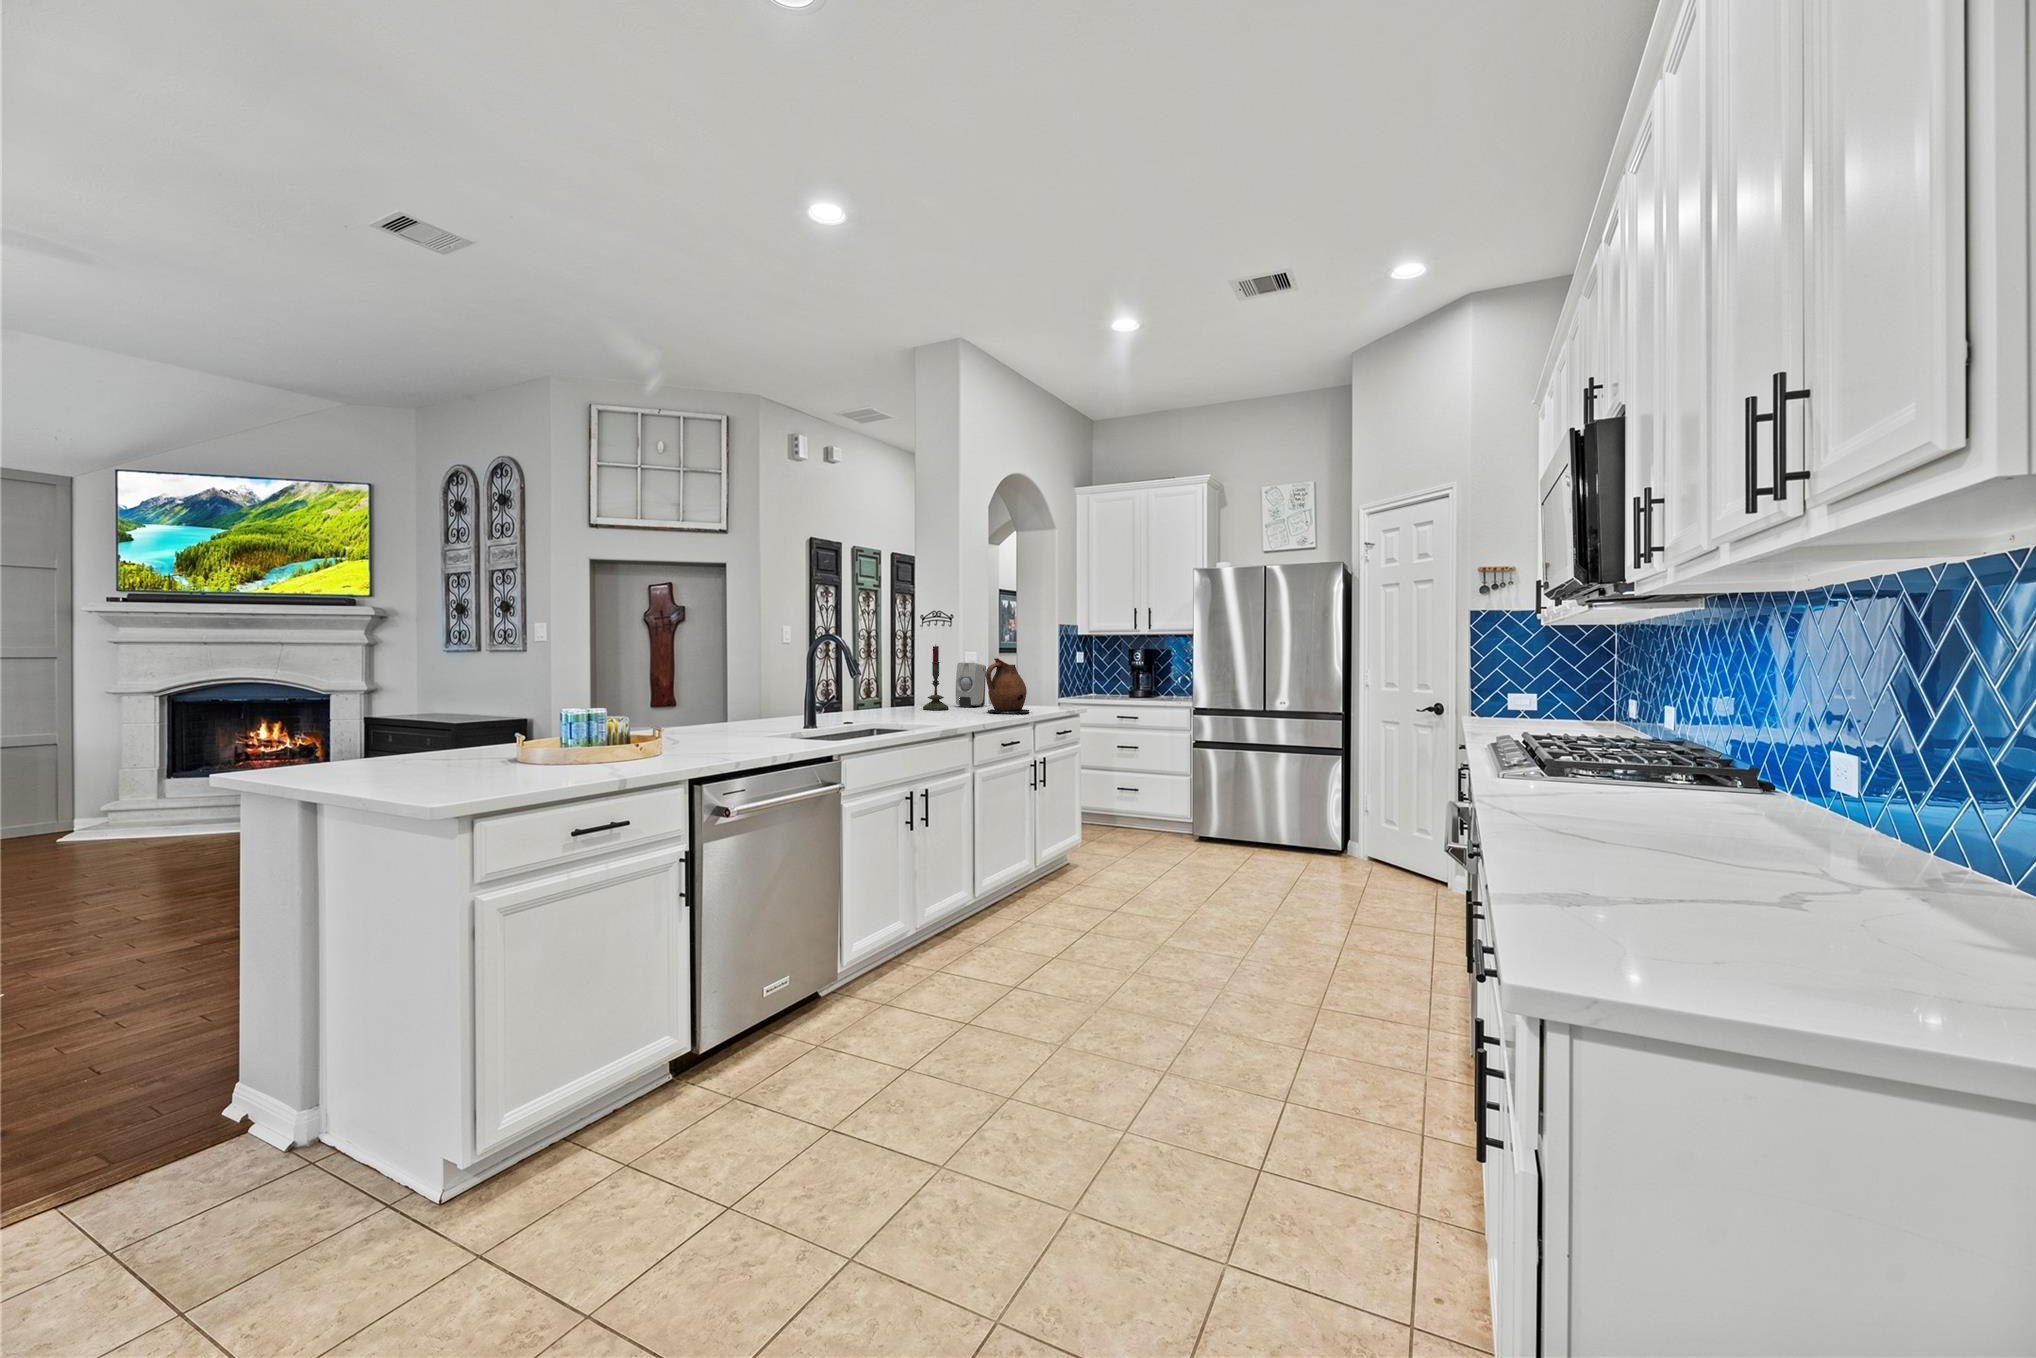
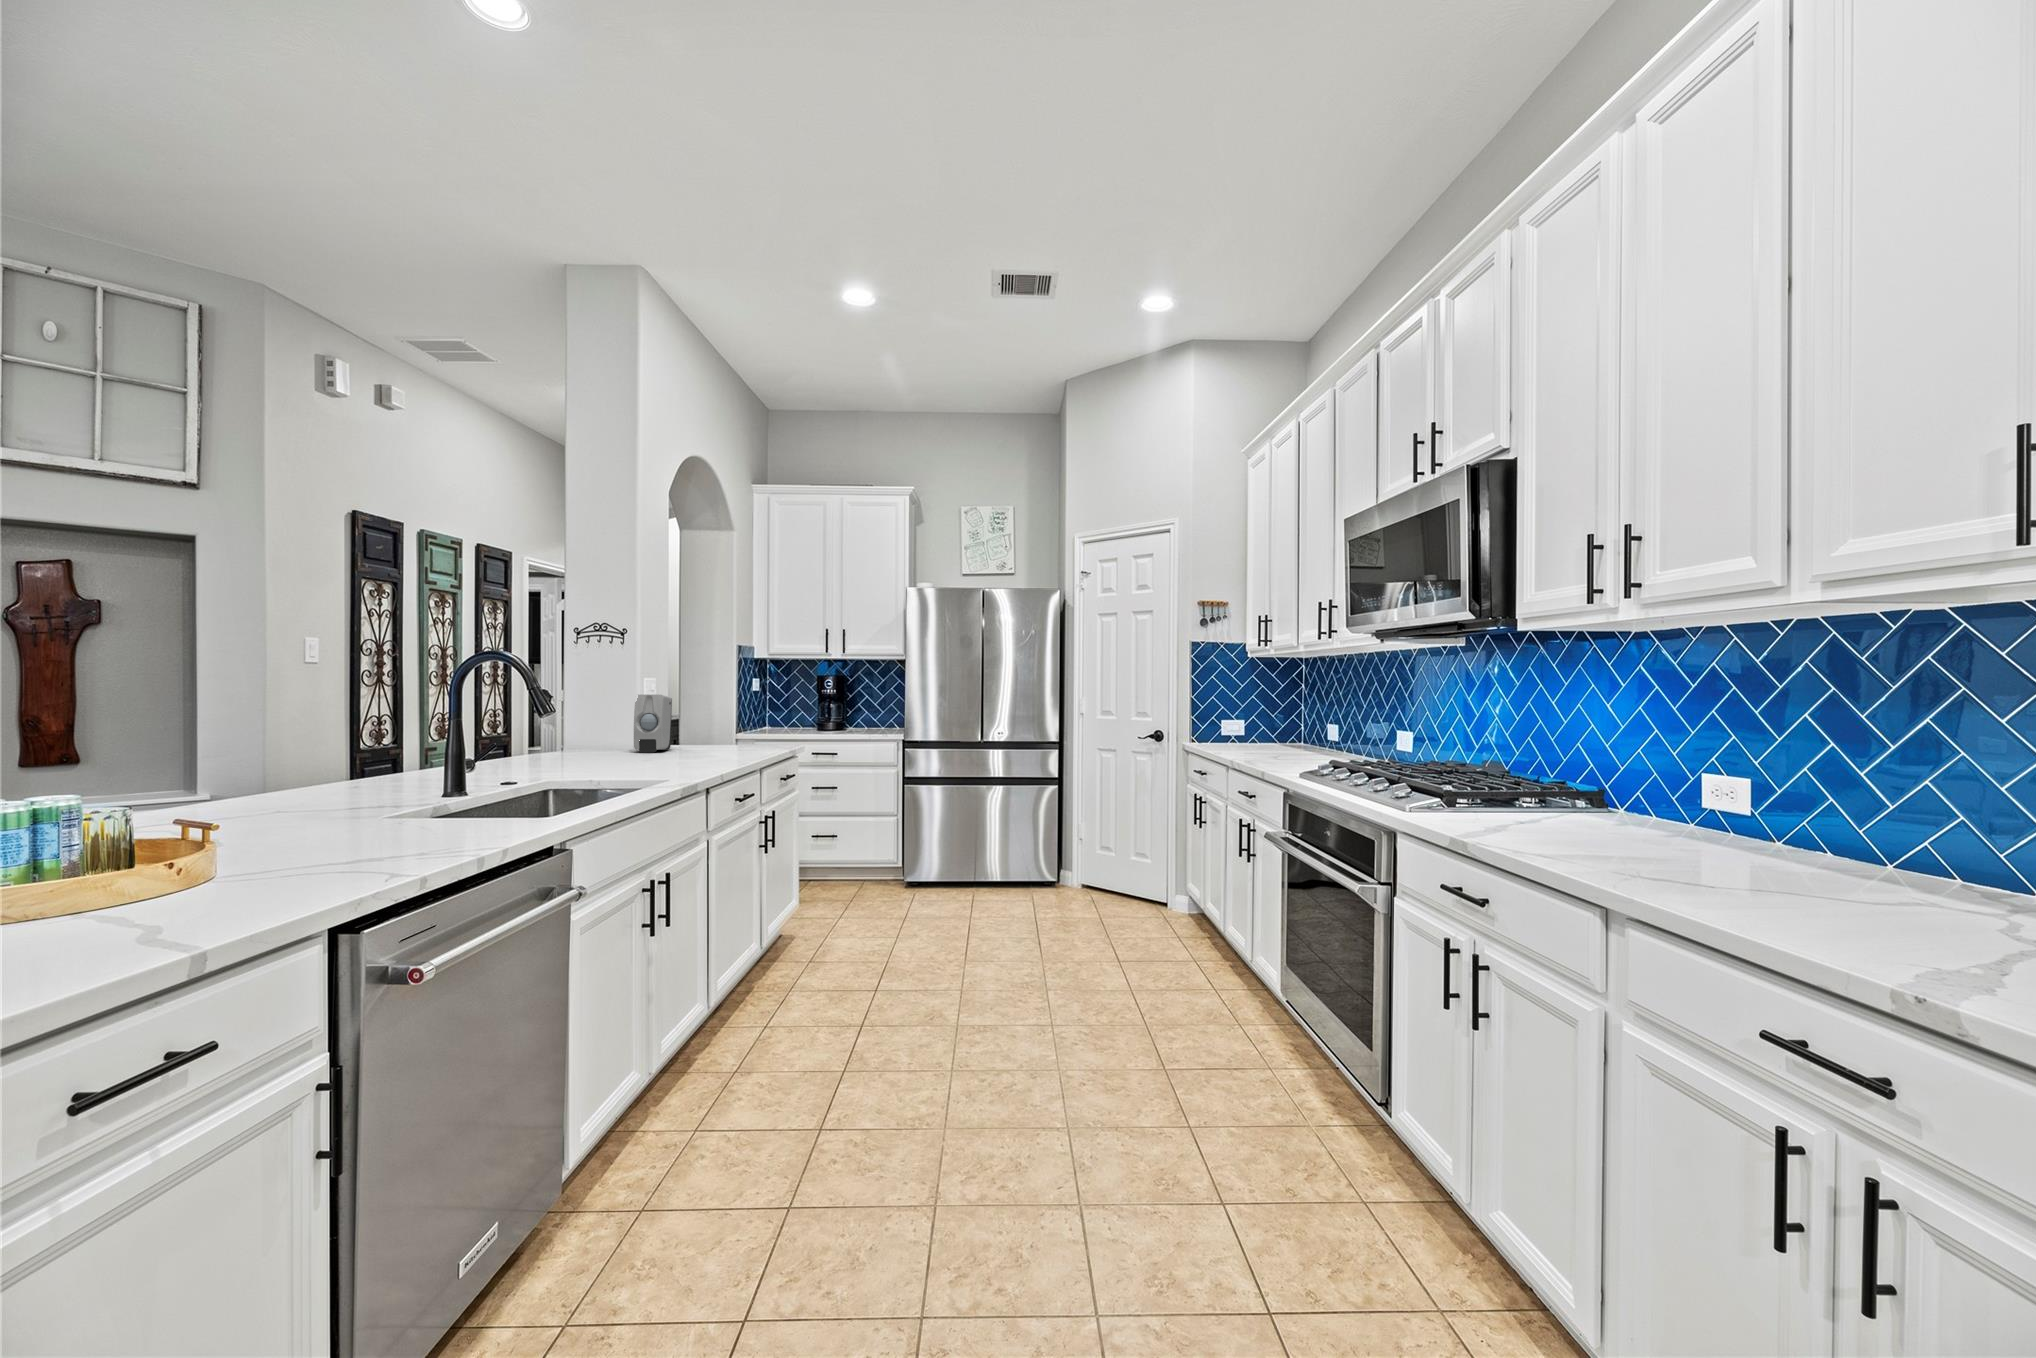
candle: present [923,646,948,710] -> none [594,671,632,759]
ceramic pitcher: present [986,658,1029,713] -> none [689,690,751,759]

